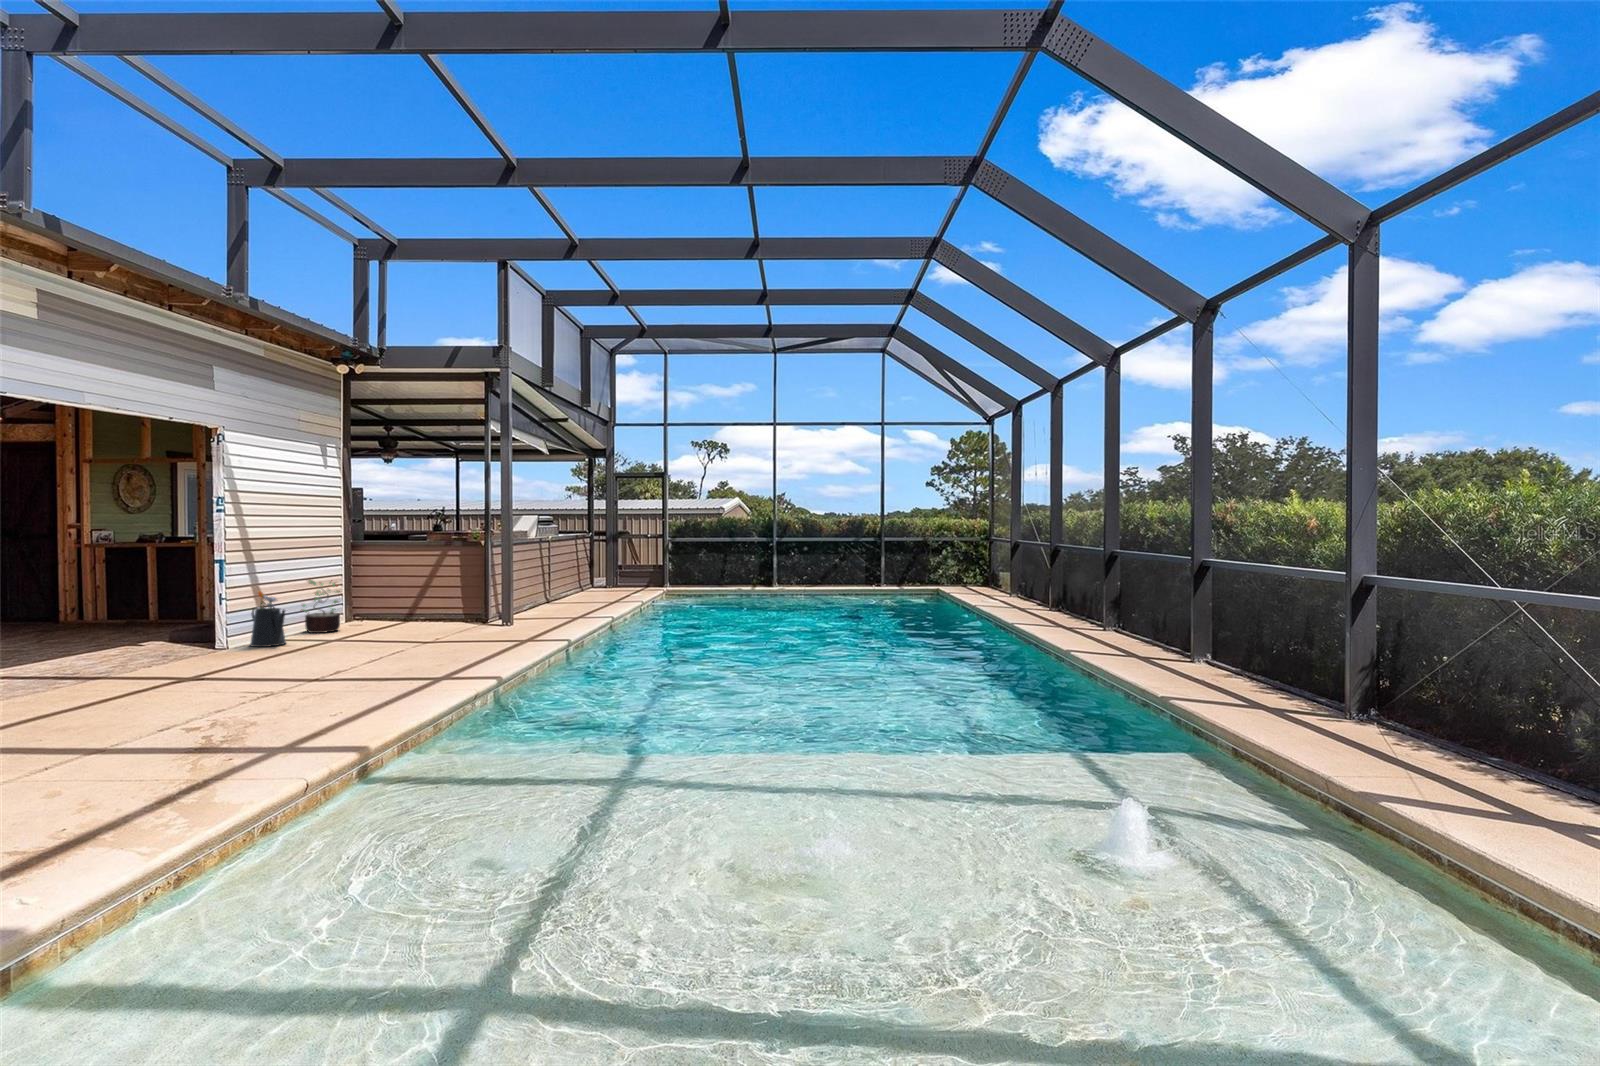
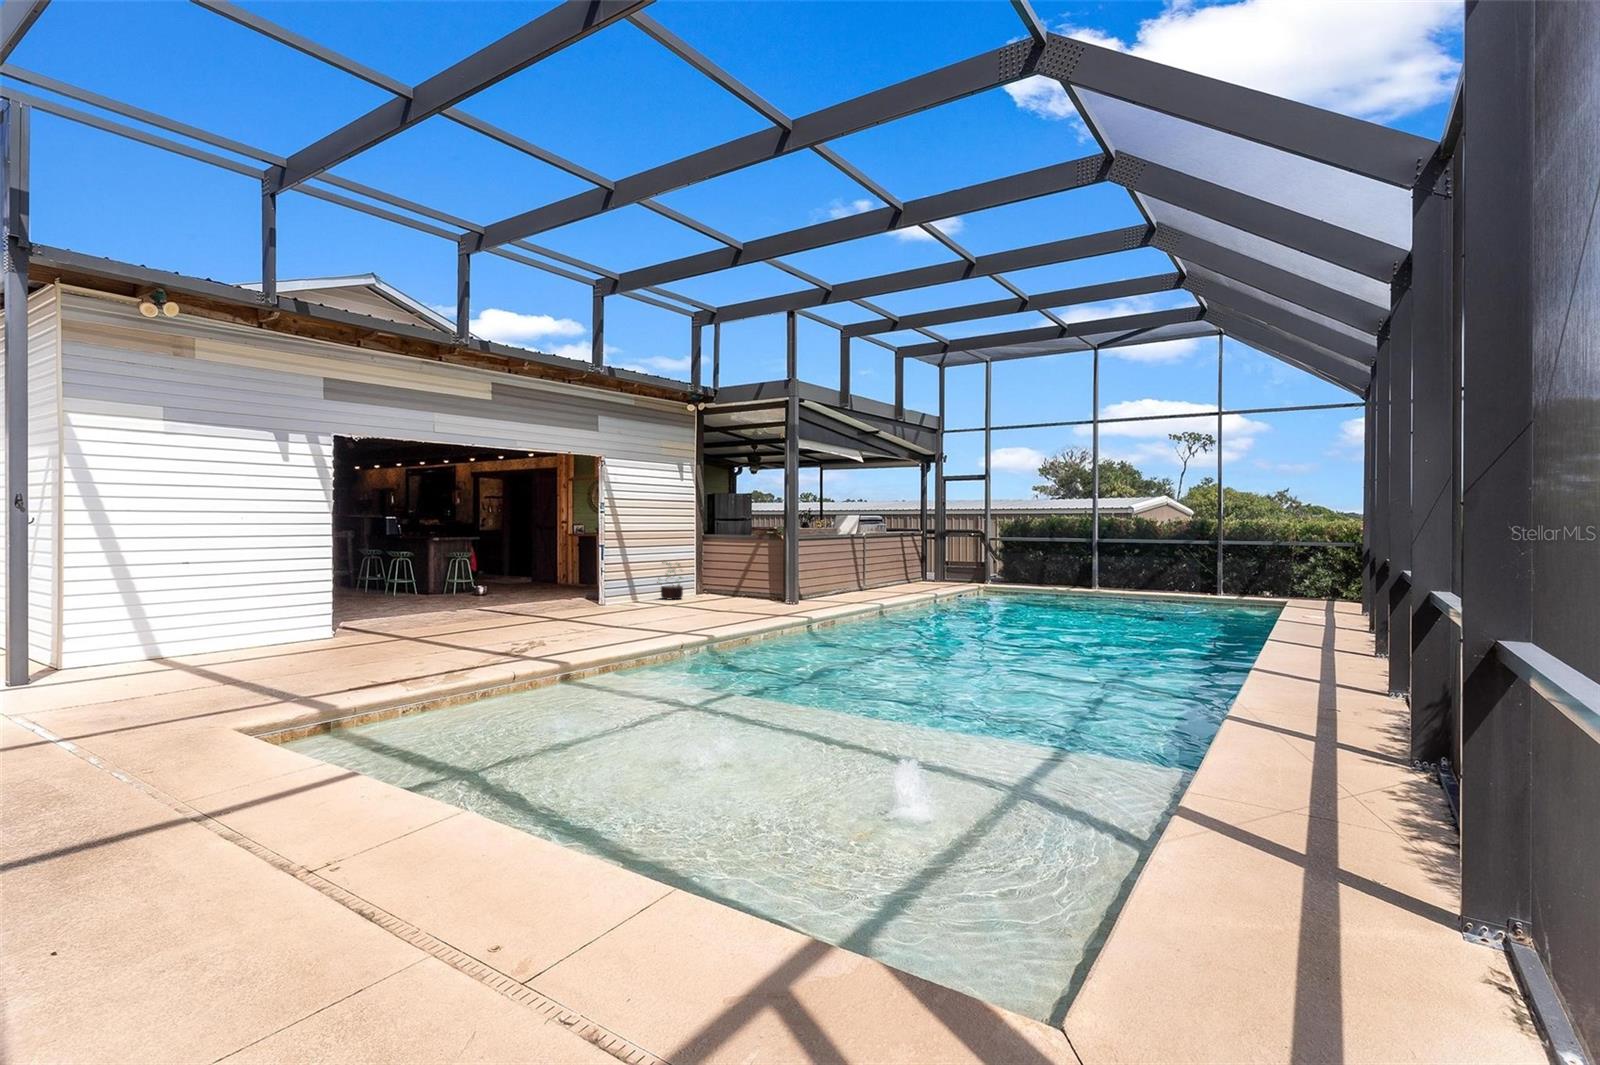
watering can: present [250,591,286,647] -> none [617,566,640,604]

